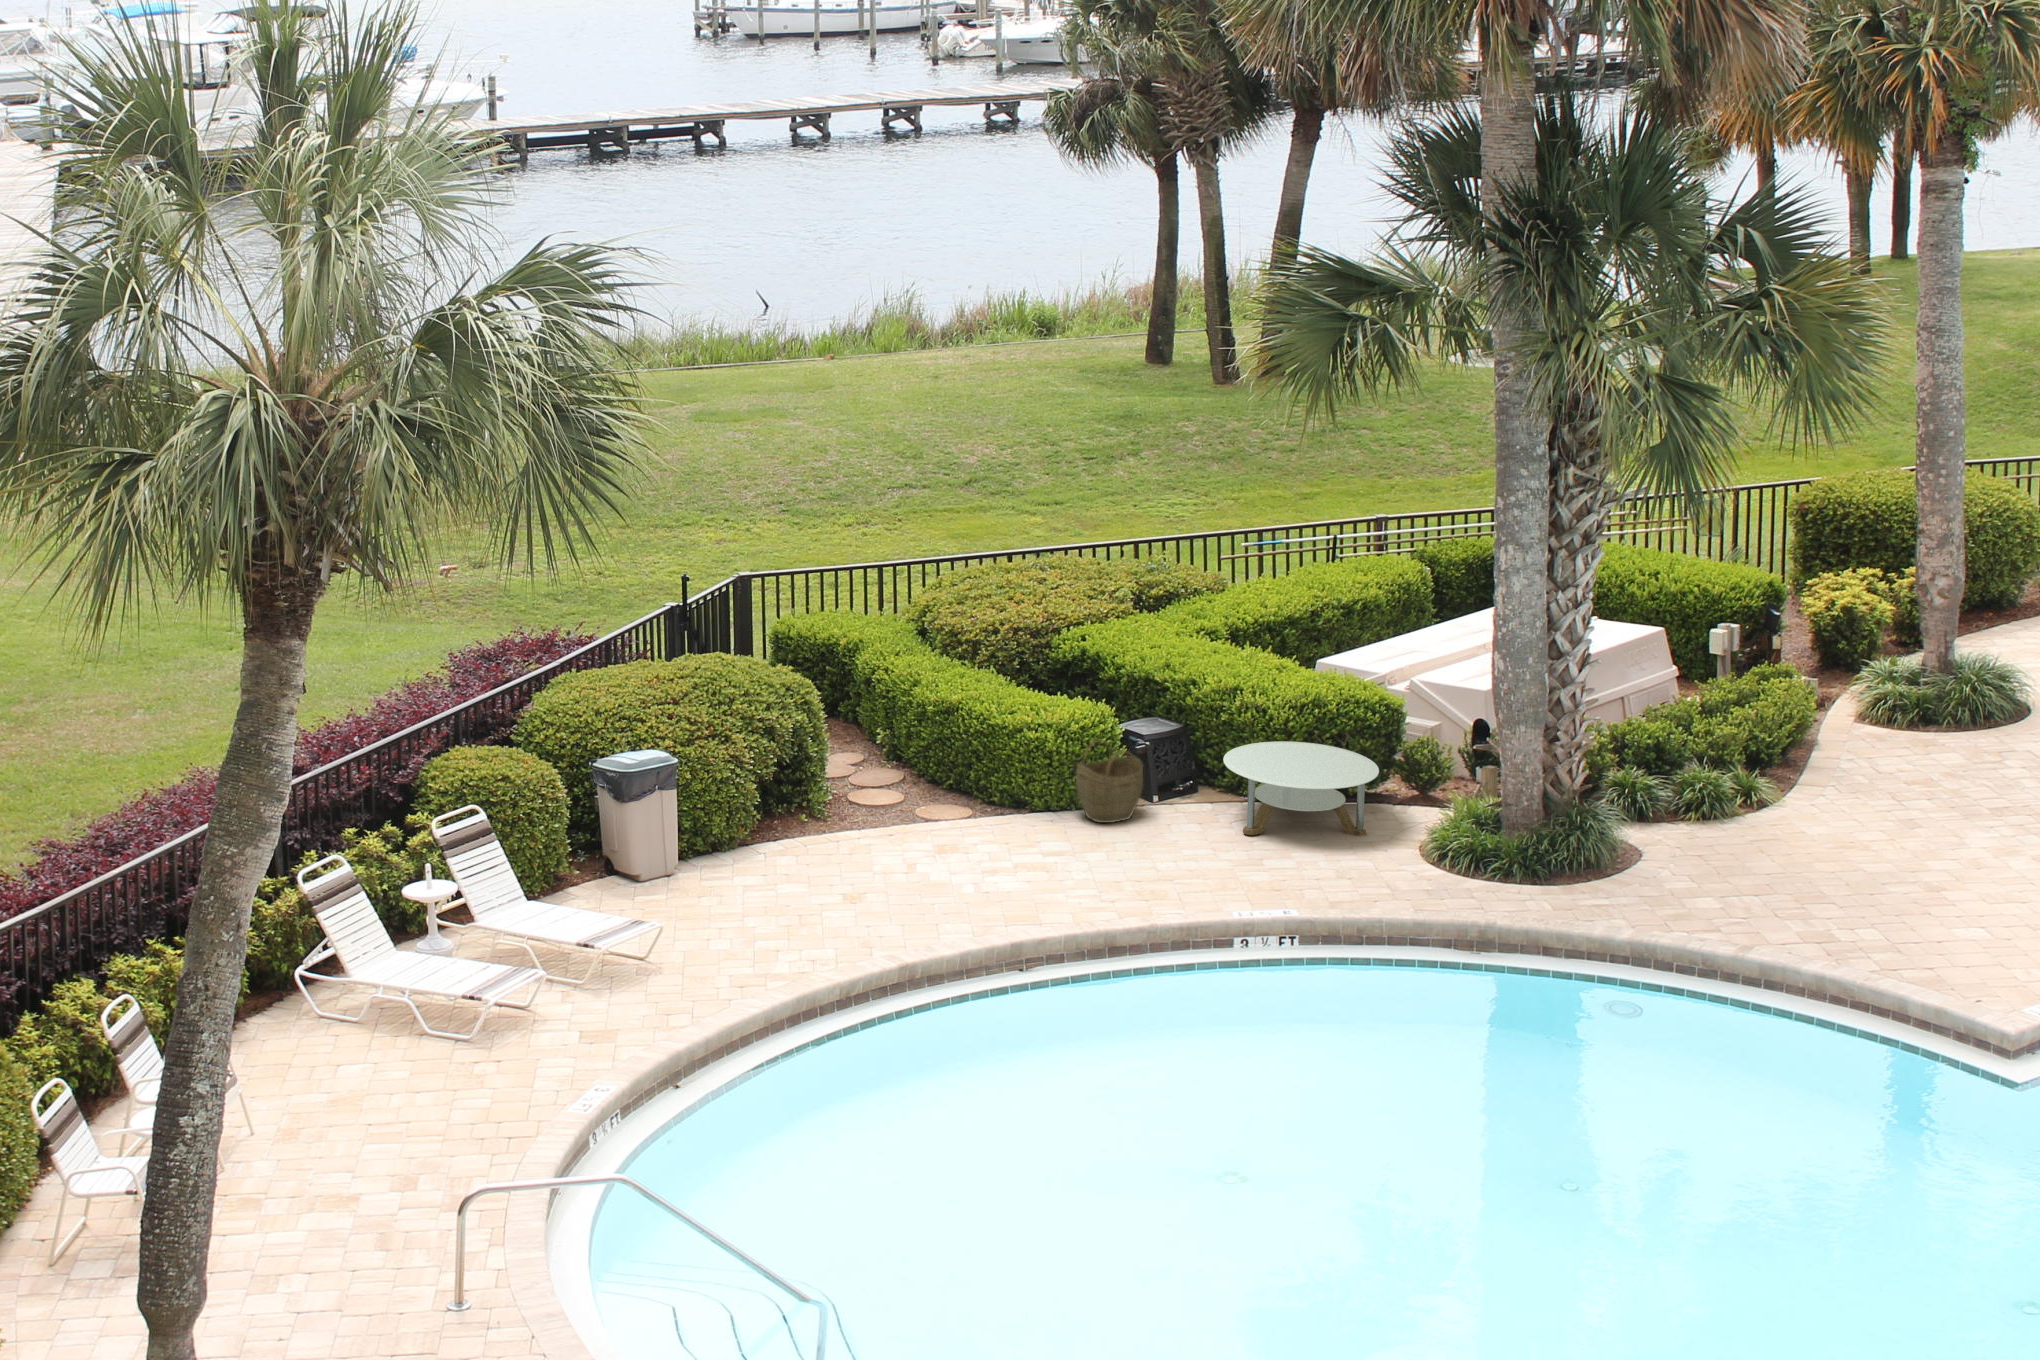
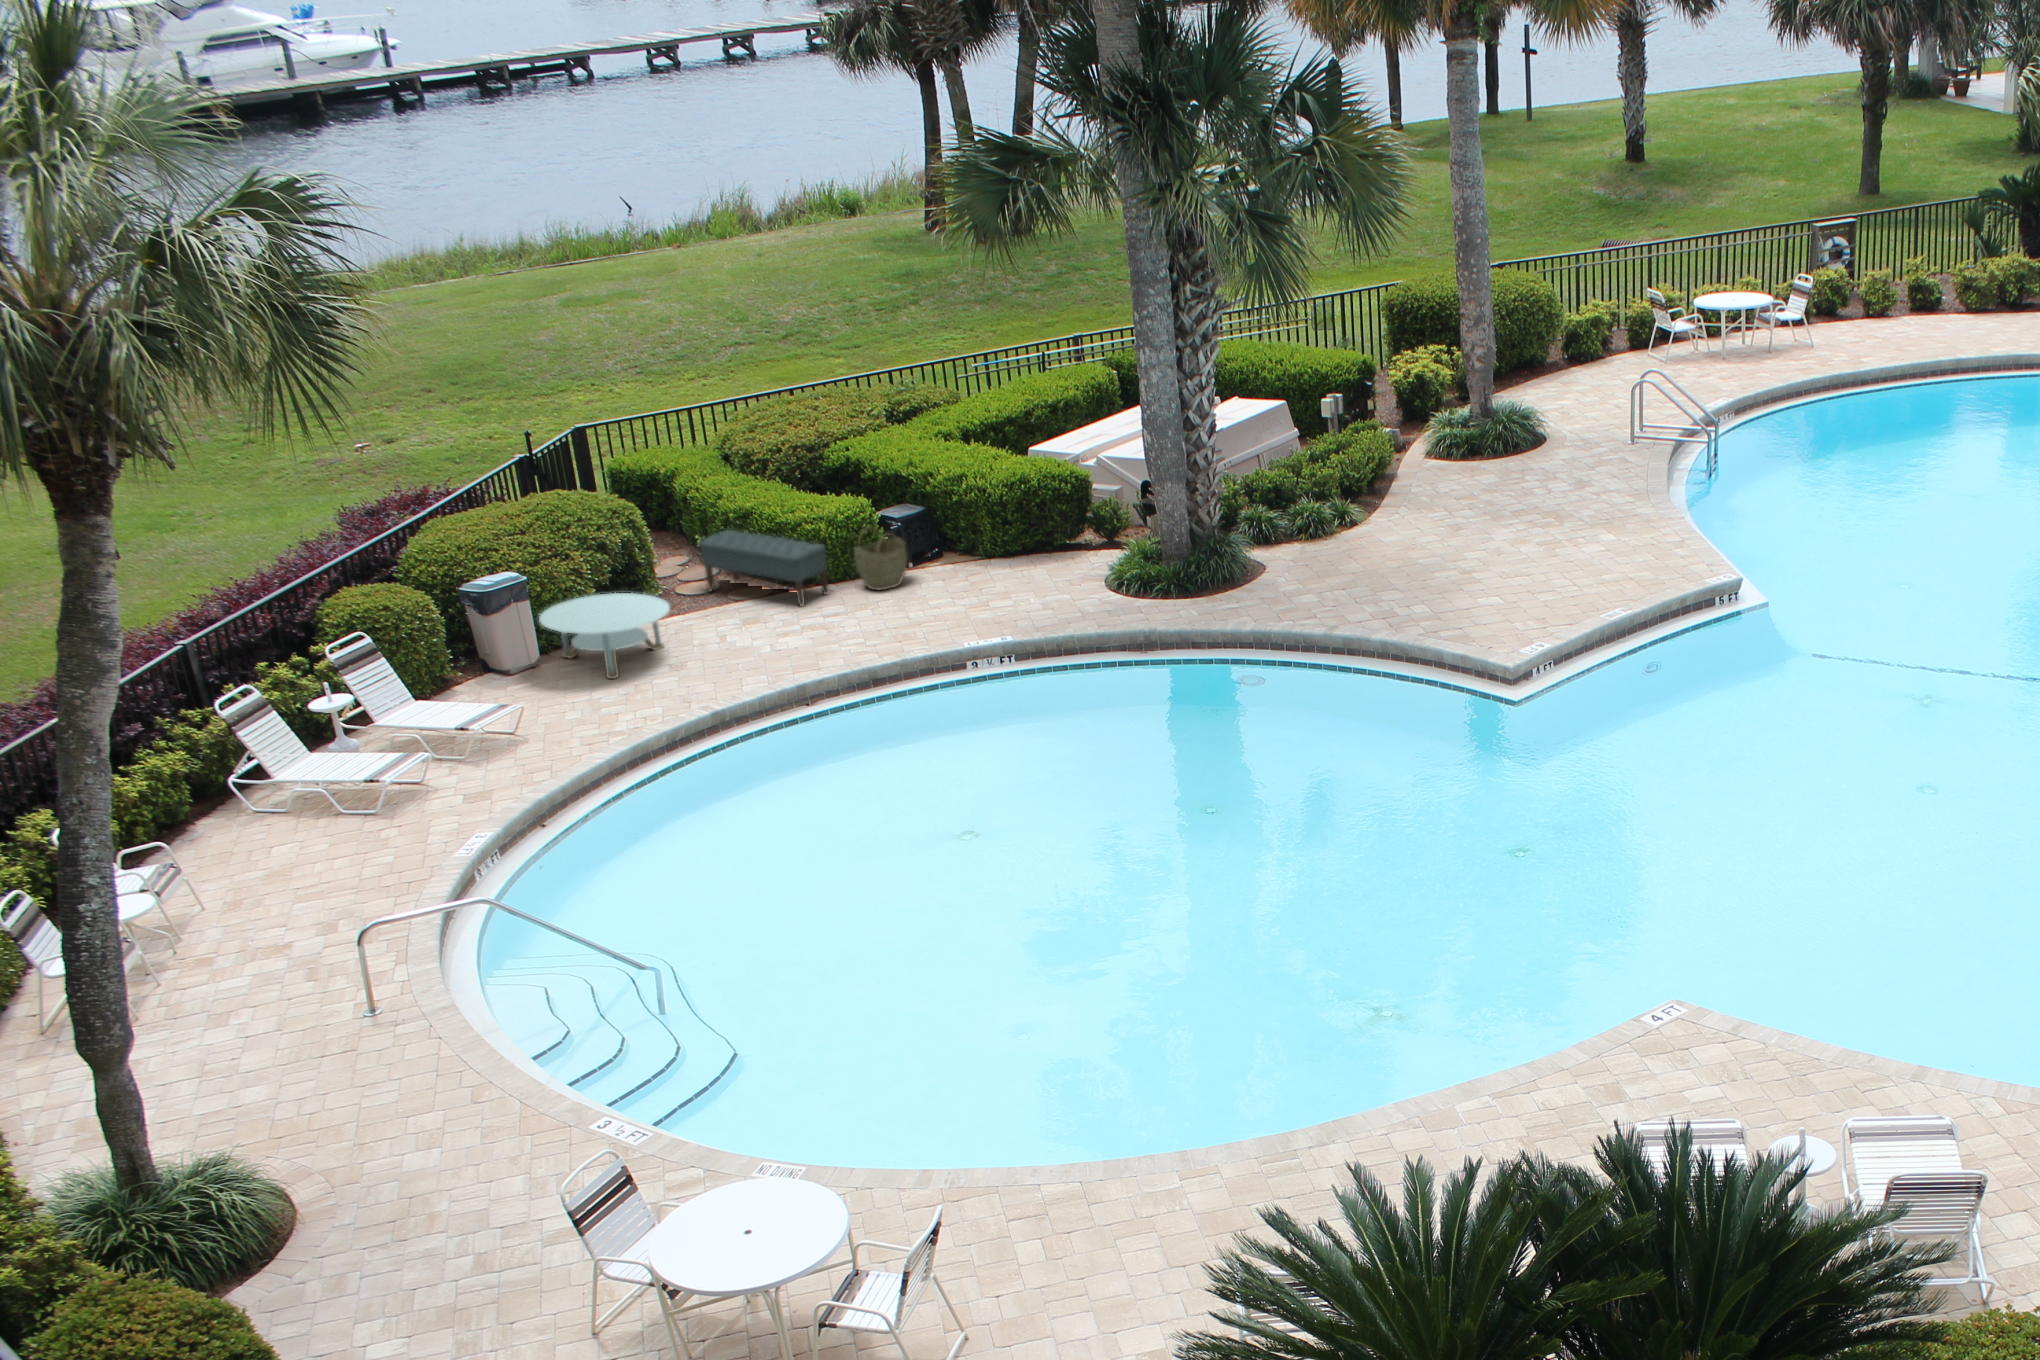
bench: none [886,724,1042,834] -> present [699,530,829,607]
round table: present [1223,741,1379,836] -> present [539,593,670,679]

